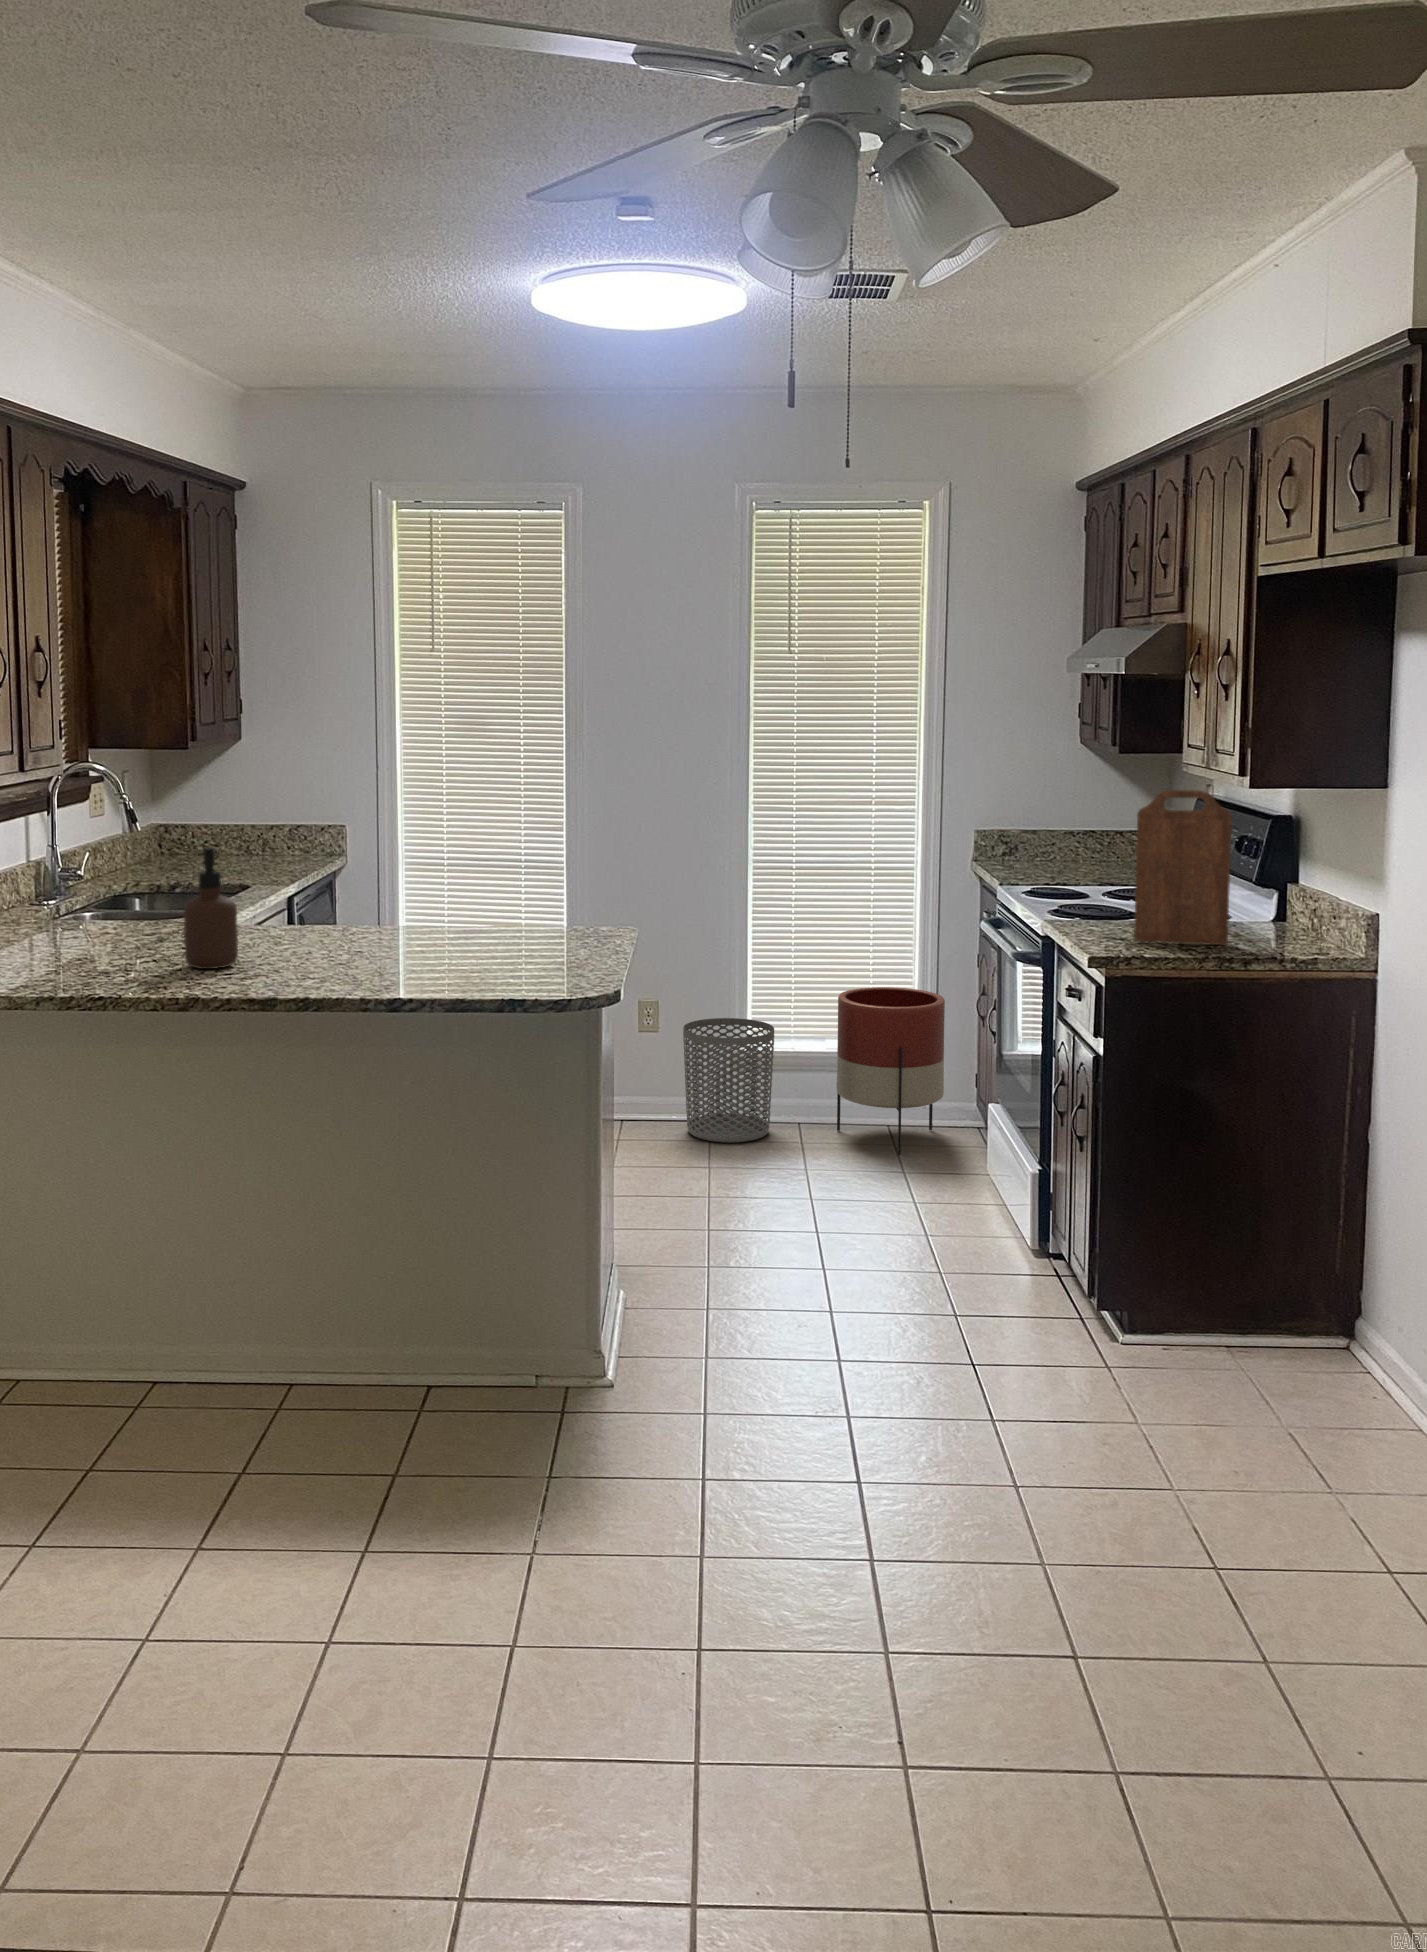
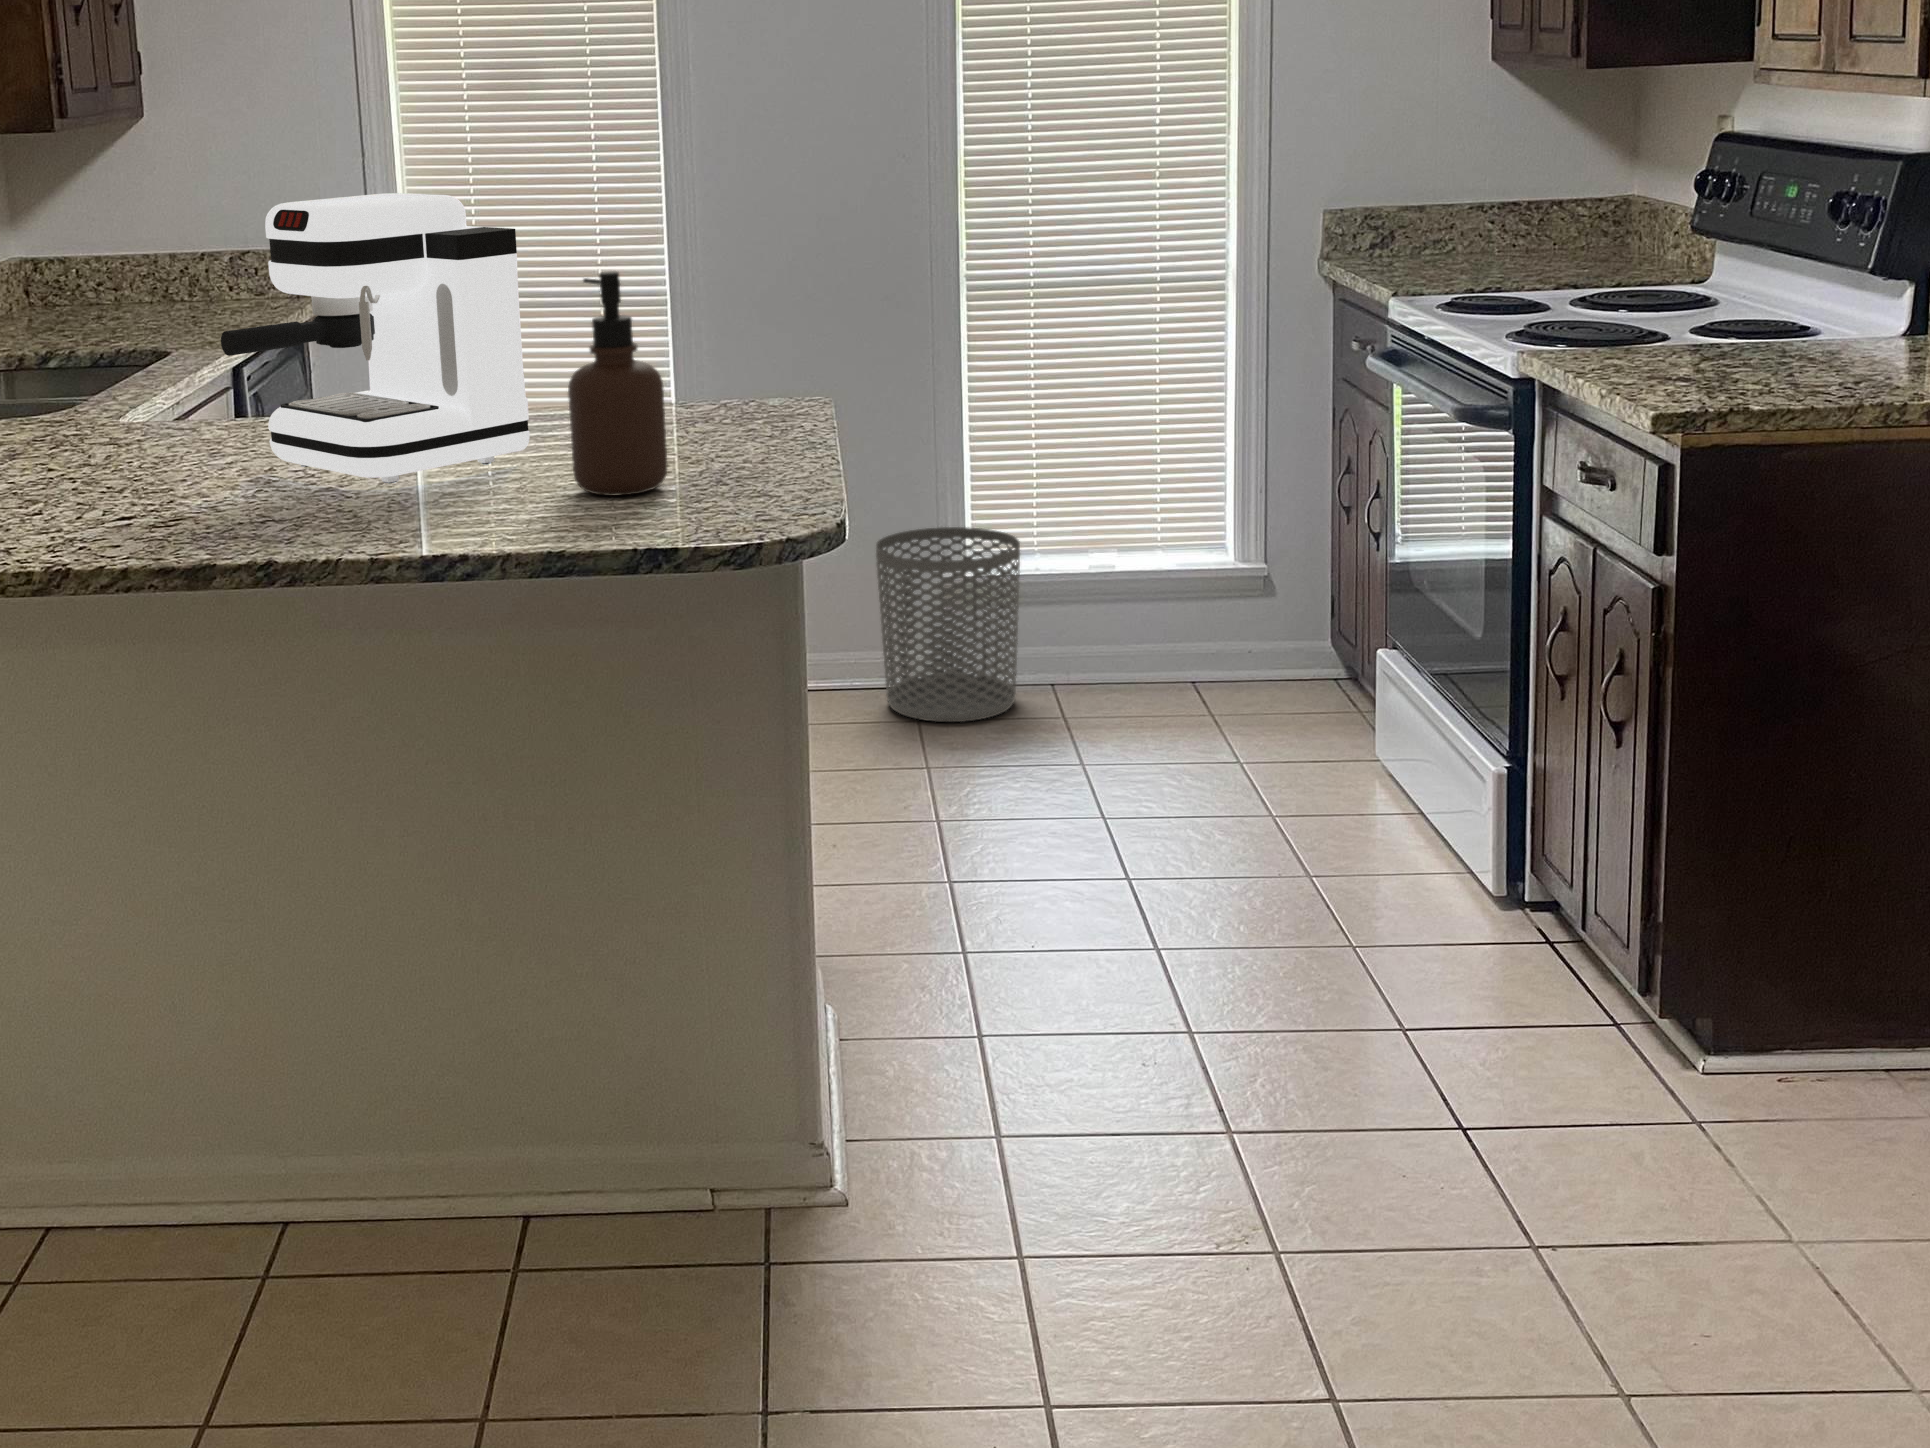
cutting board: present [1134,790,1232,945] -> none [1702,111,1887,383]
coffee maker: none [285,801,455,963] -> present [221,193,530,483]
soap dispenser: present [184,847,238,969] -> present [568,271,667,496]
planter: present [836,987,945,1154] -> none [1120,468,1291,730]

